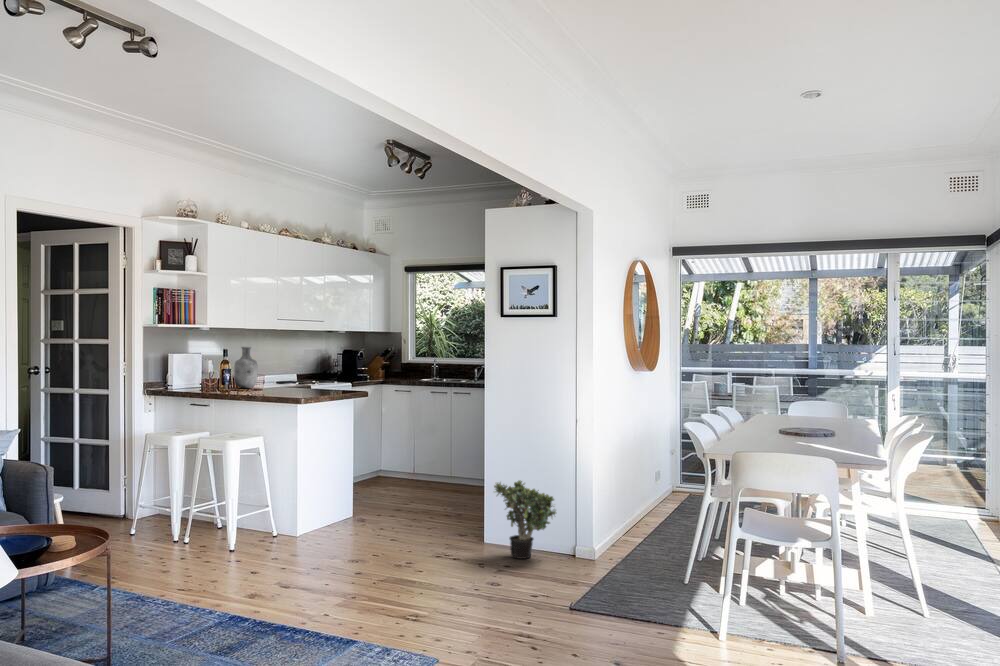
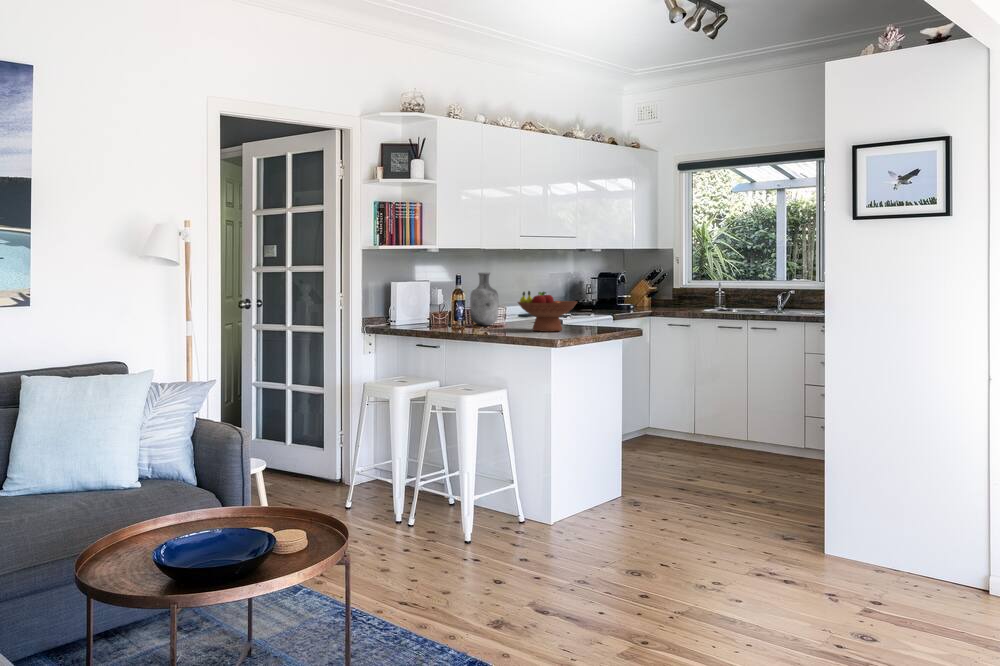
fruit bowl: none [272,361,320,392] -> present [518,291,577,332]
potted plant: present [494,480,556,559] -> none [841,470,949,590]

